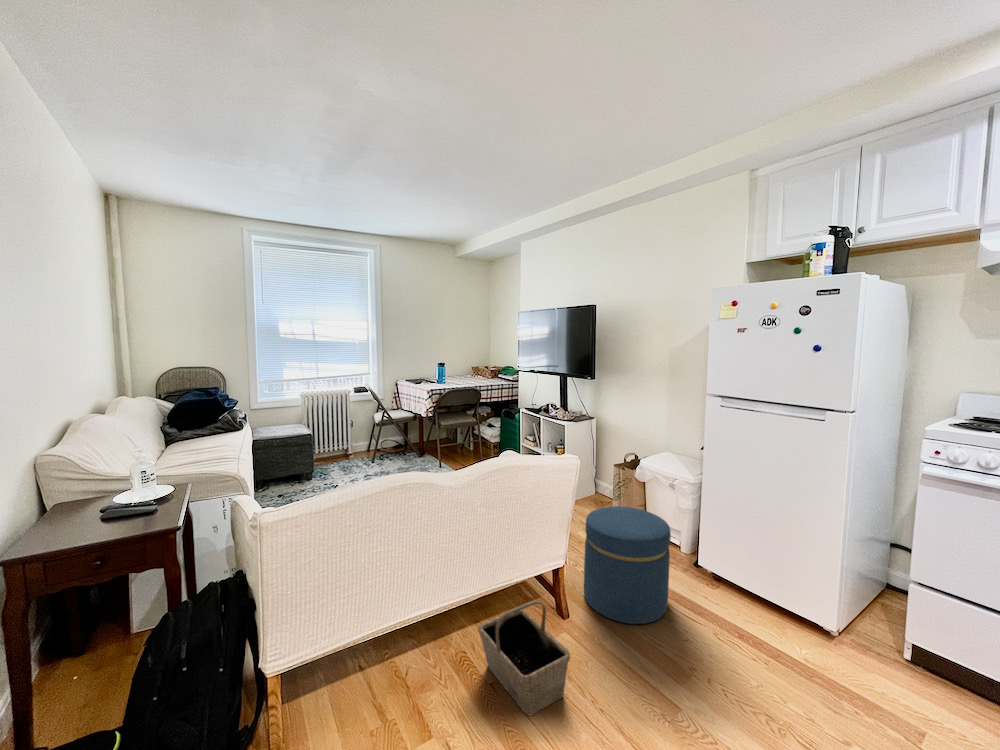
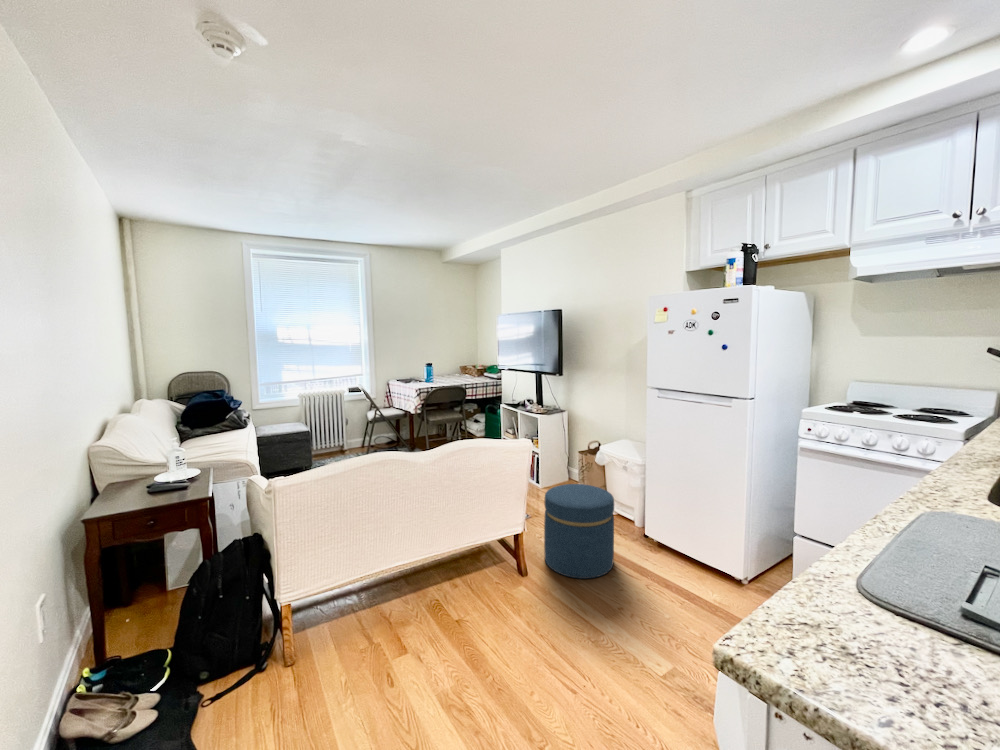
basket: present [479,601,570,715] -> none [450,555,521,641]

